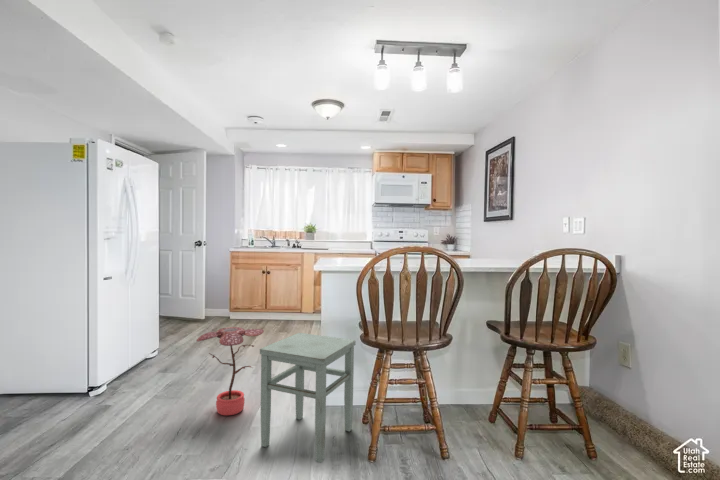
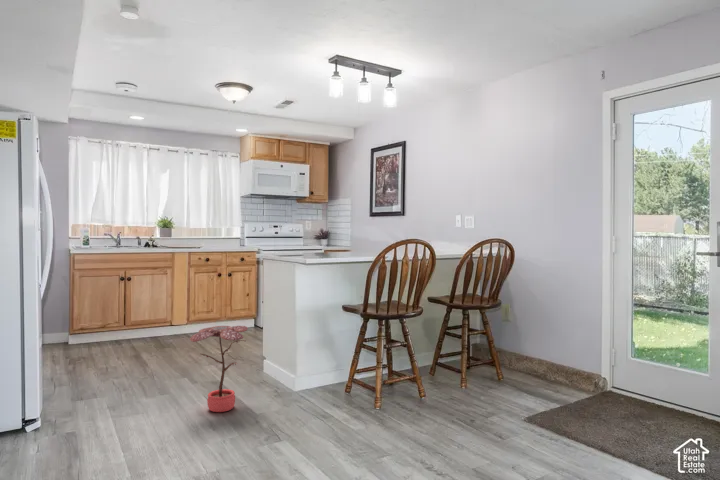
stool: present [260,333,355,463] -> none [285,322,350,421]

